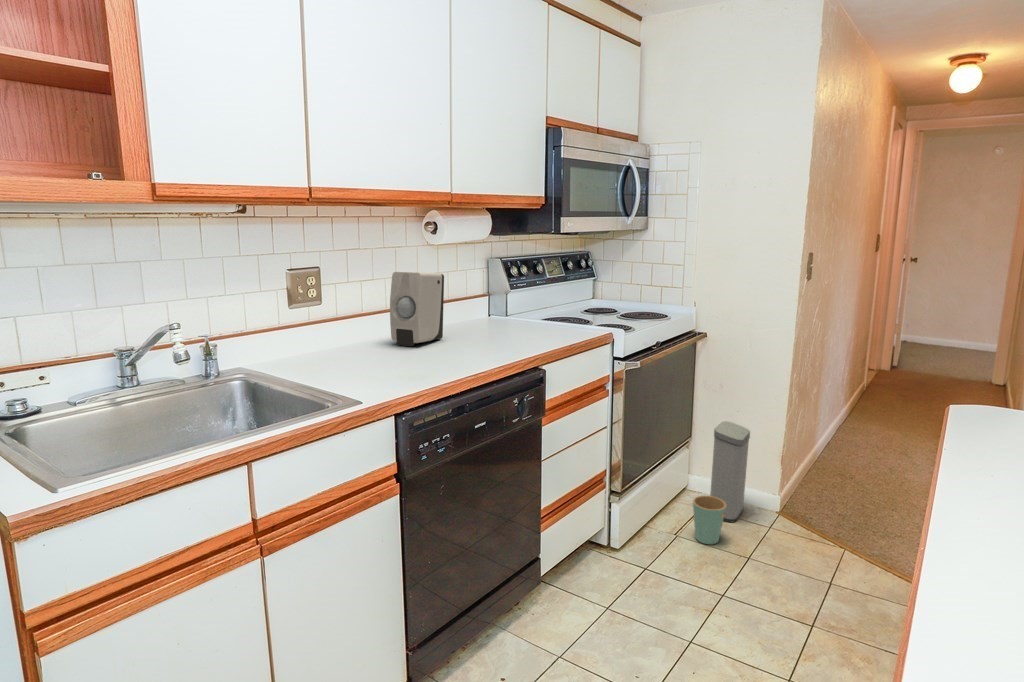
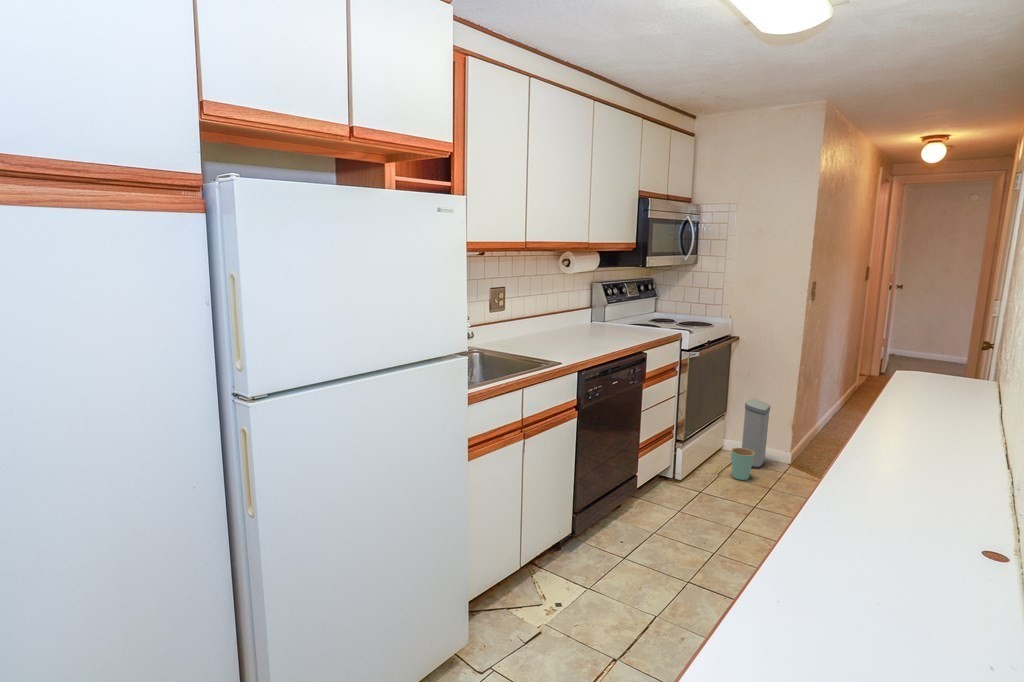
soap dispenser: present [390,272,444,346] -> none [545,291,577,338]

